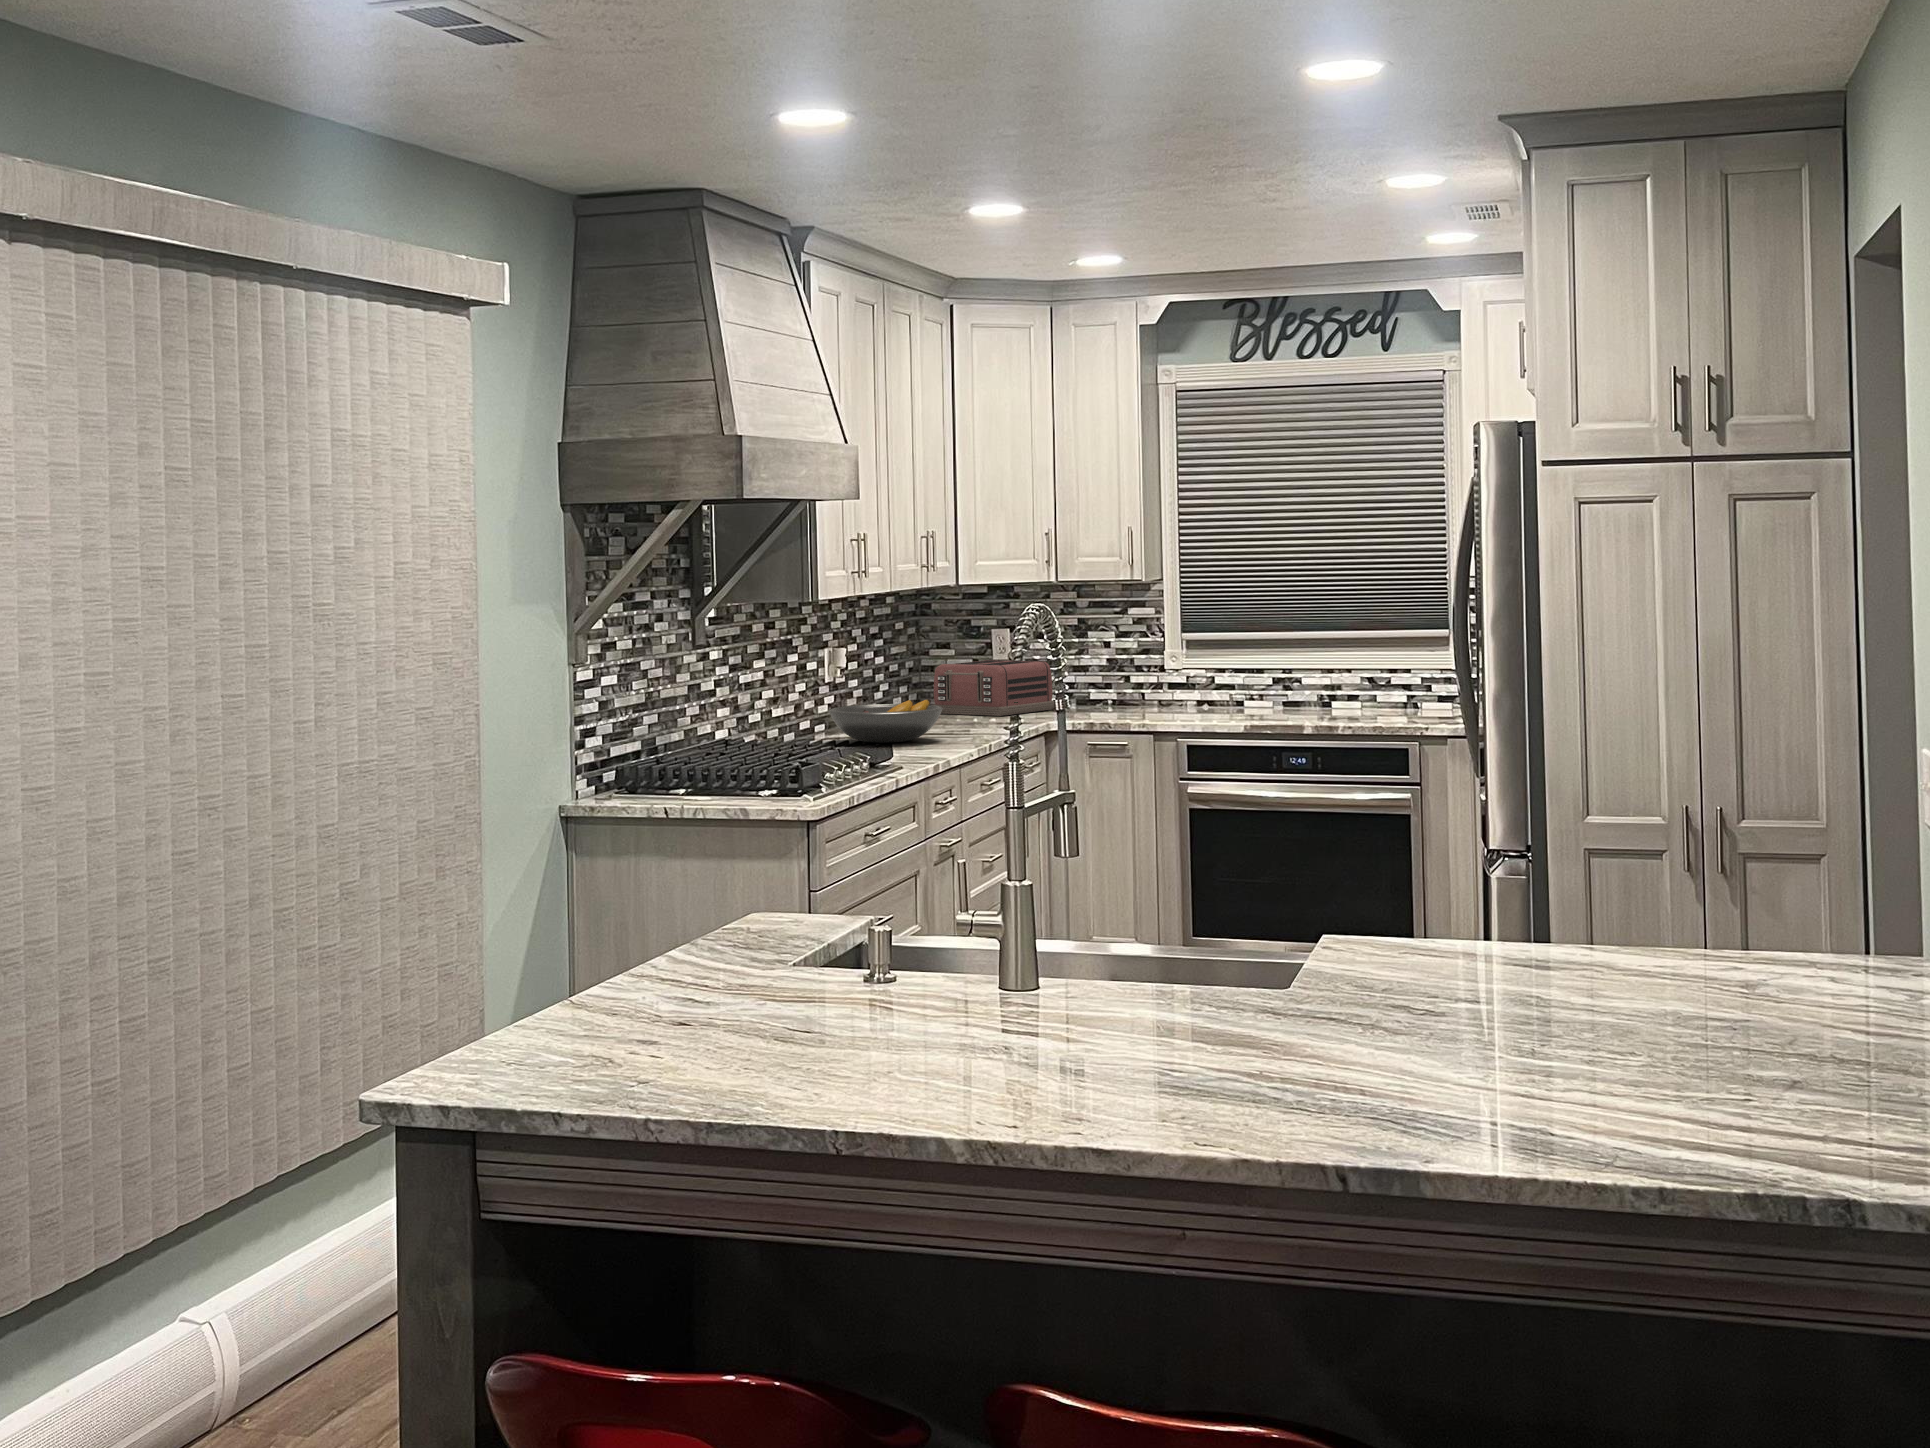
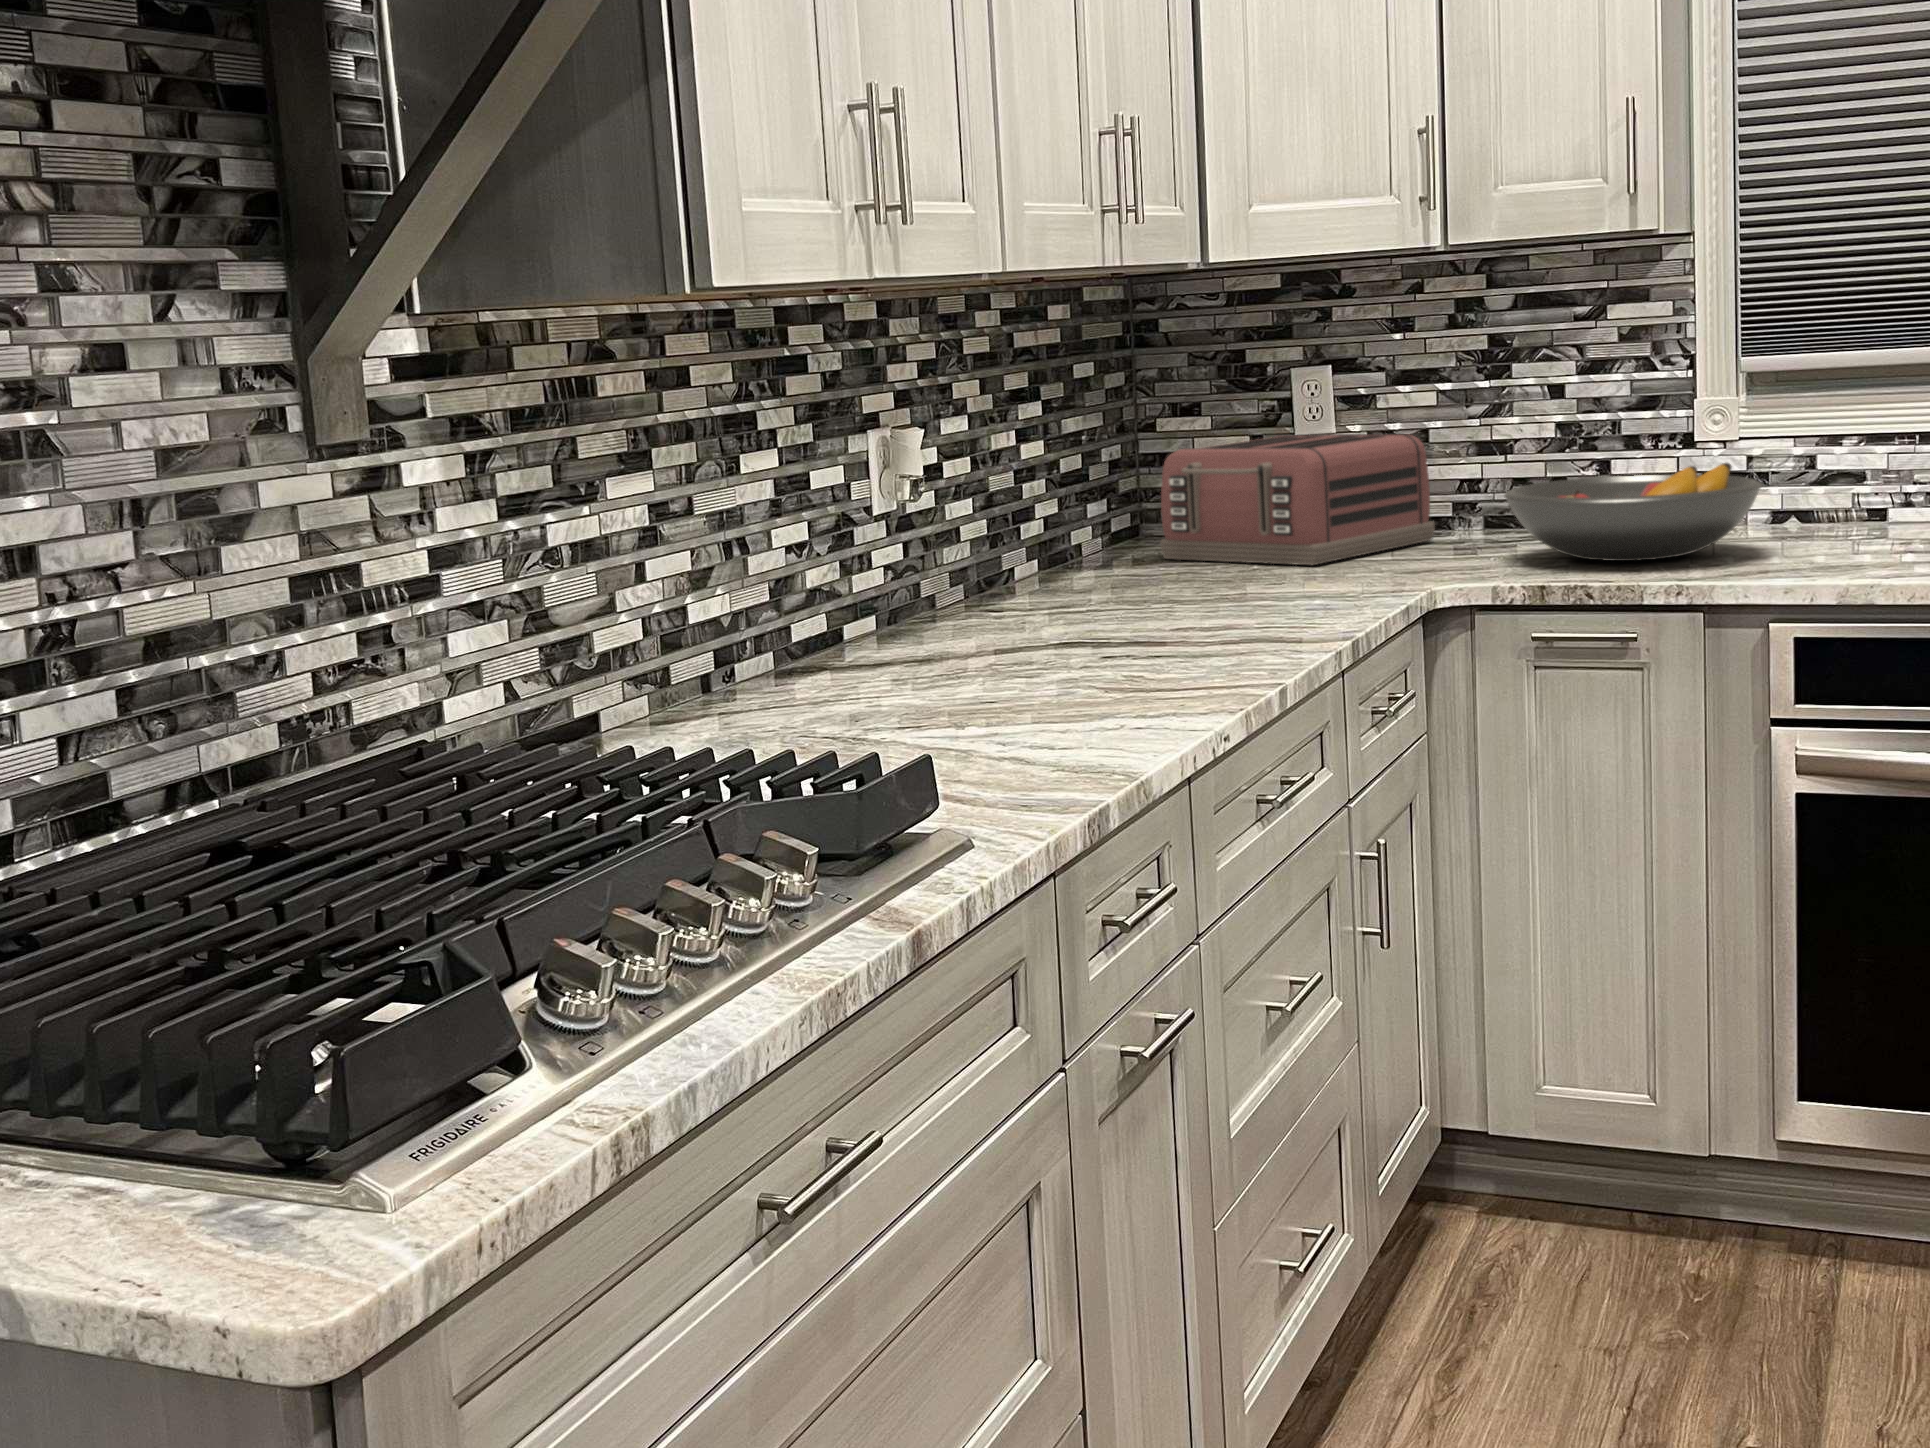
fruit bowl: present [828,699,943,743] -> present [1504,463,1762,561]

